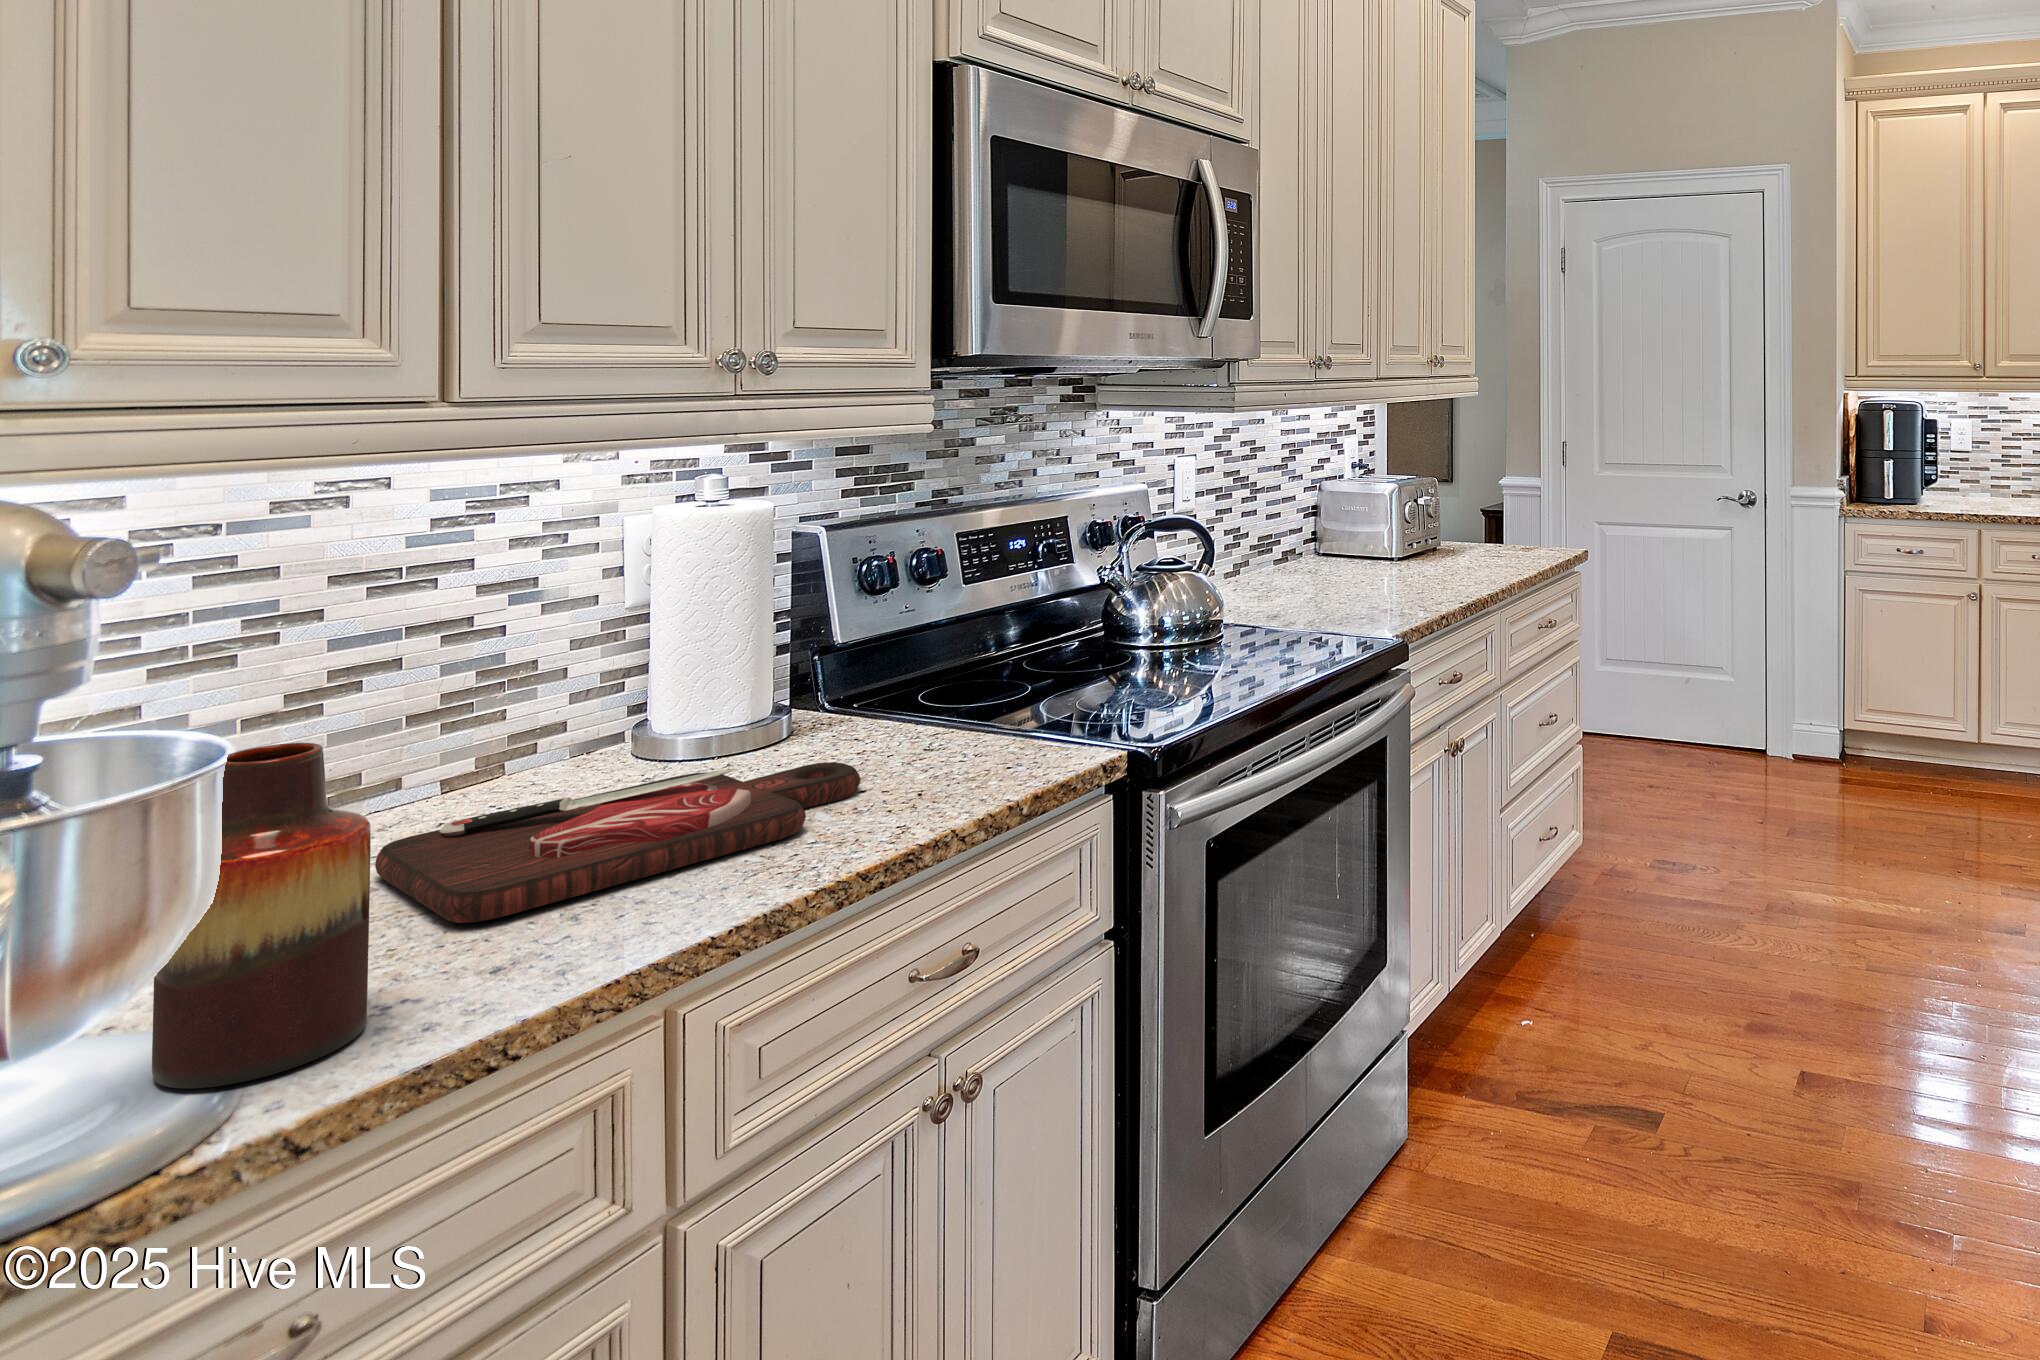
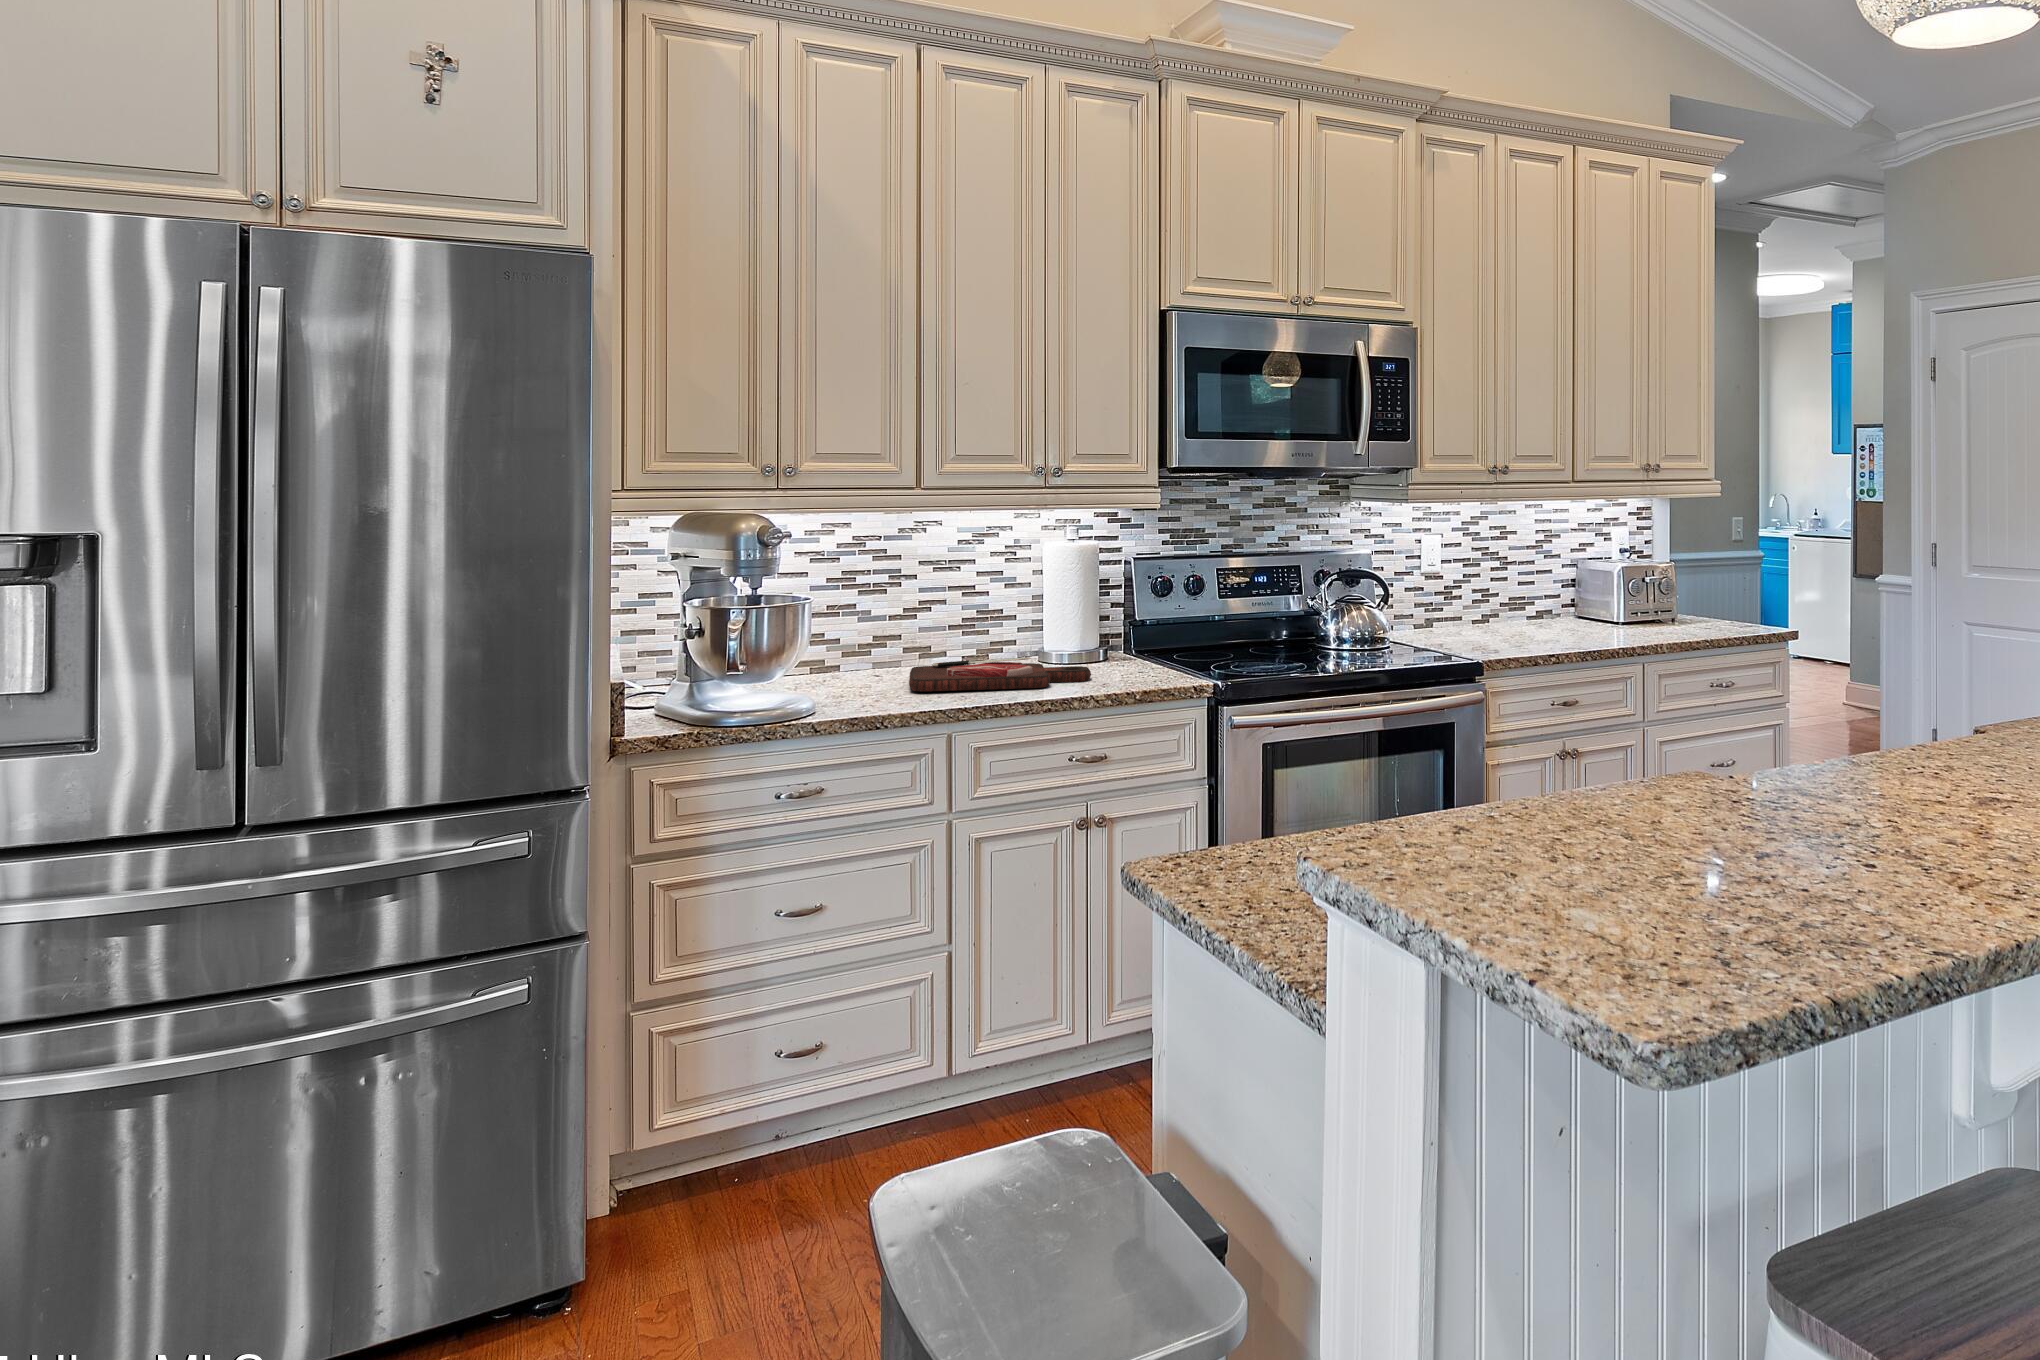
vase: present [152,743,371,1089] -> none [810,605,866,710]

